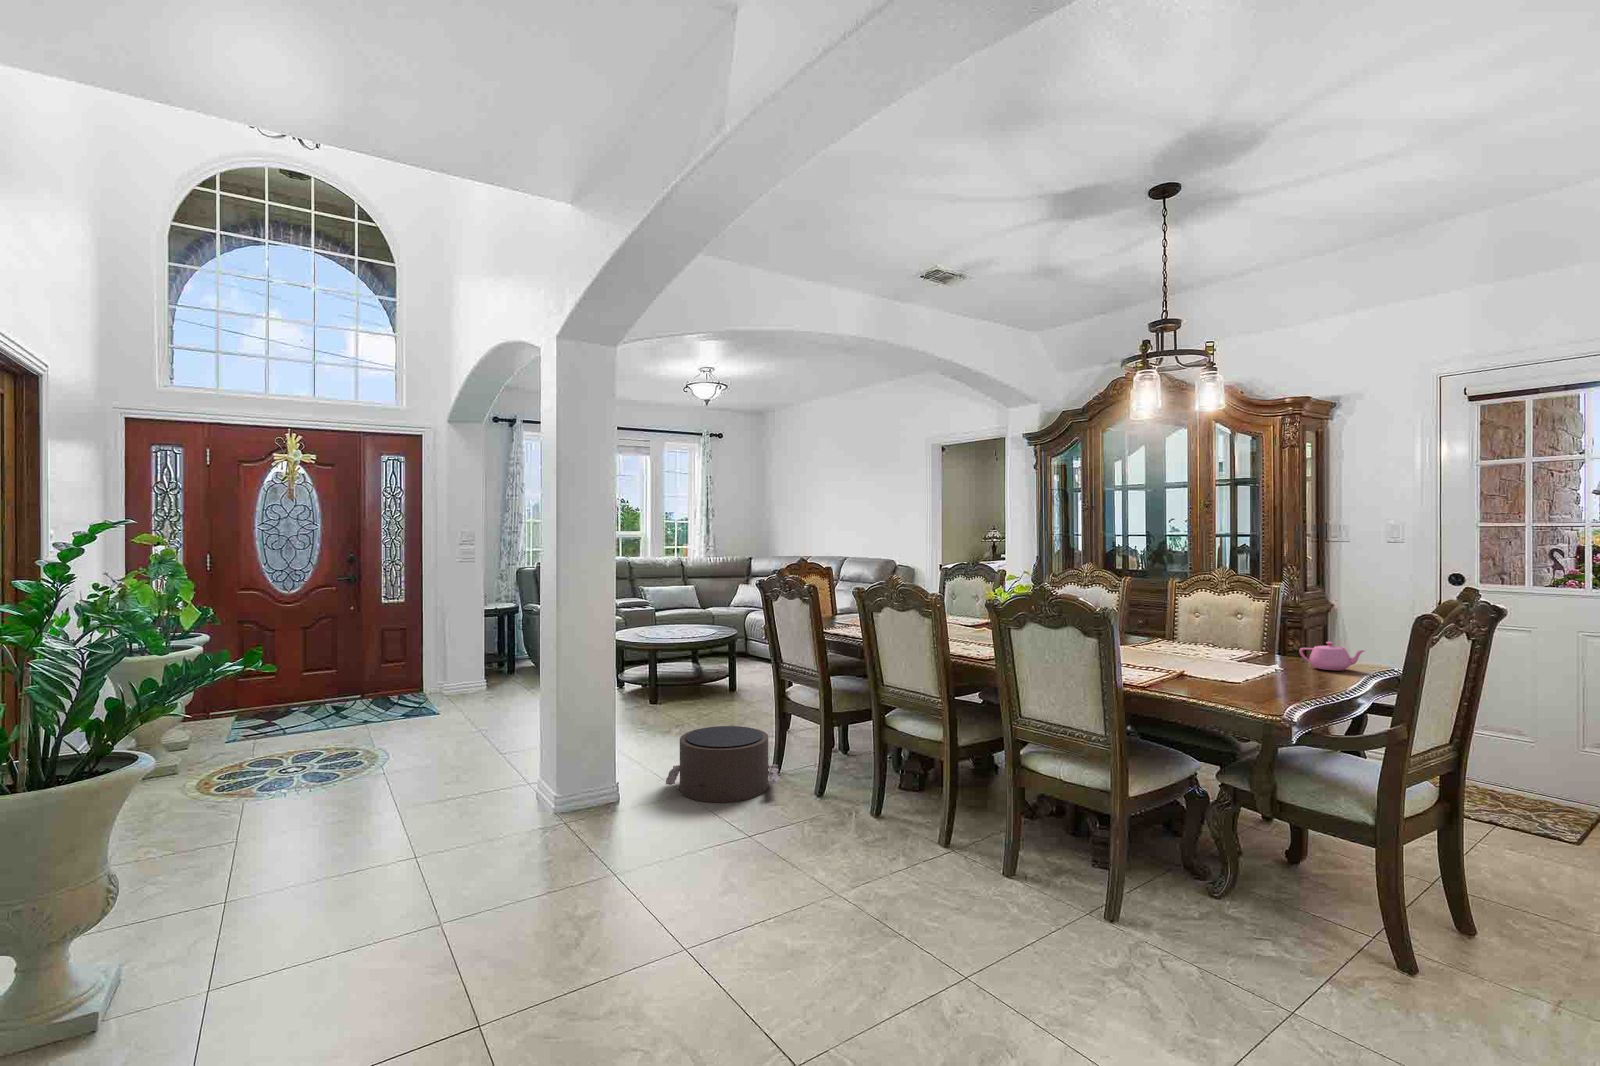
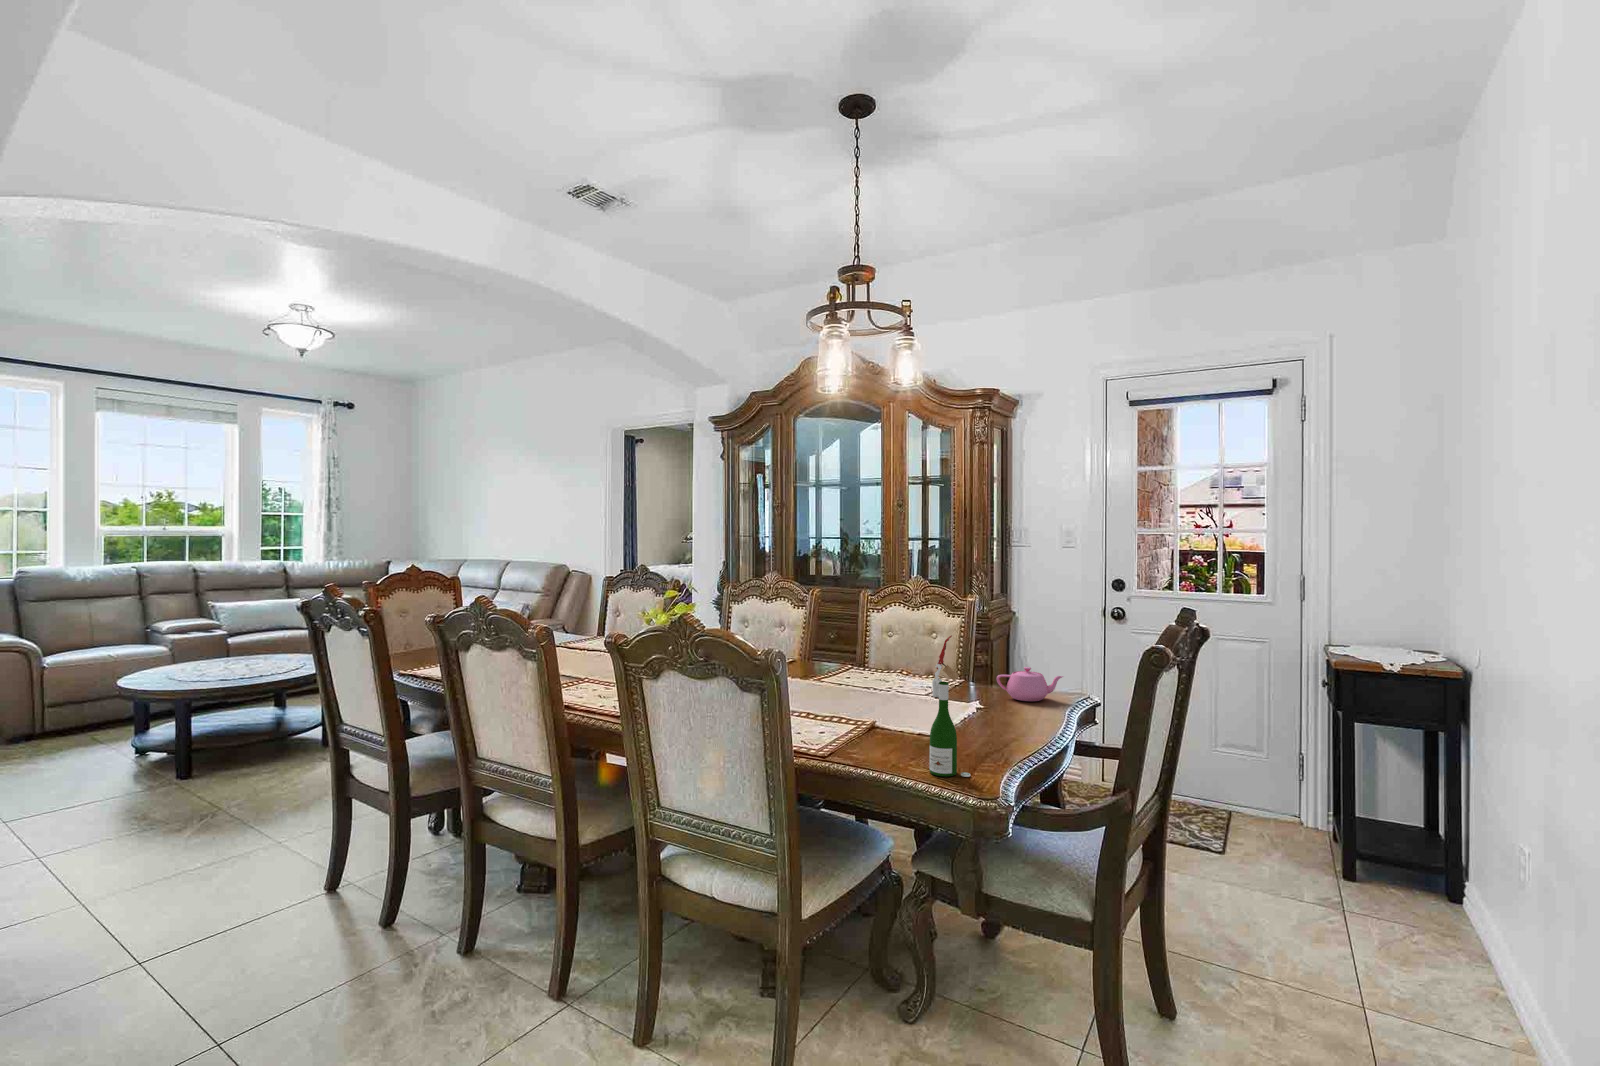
wine bottle: none [1232,603,1267,708] -> present [929,635,970,777]
pouf: present [666,726,780,803] -> none [95,826,328,969]

